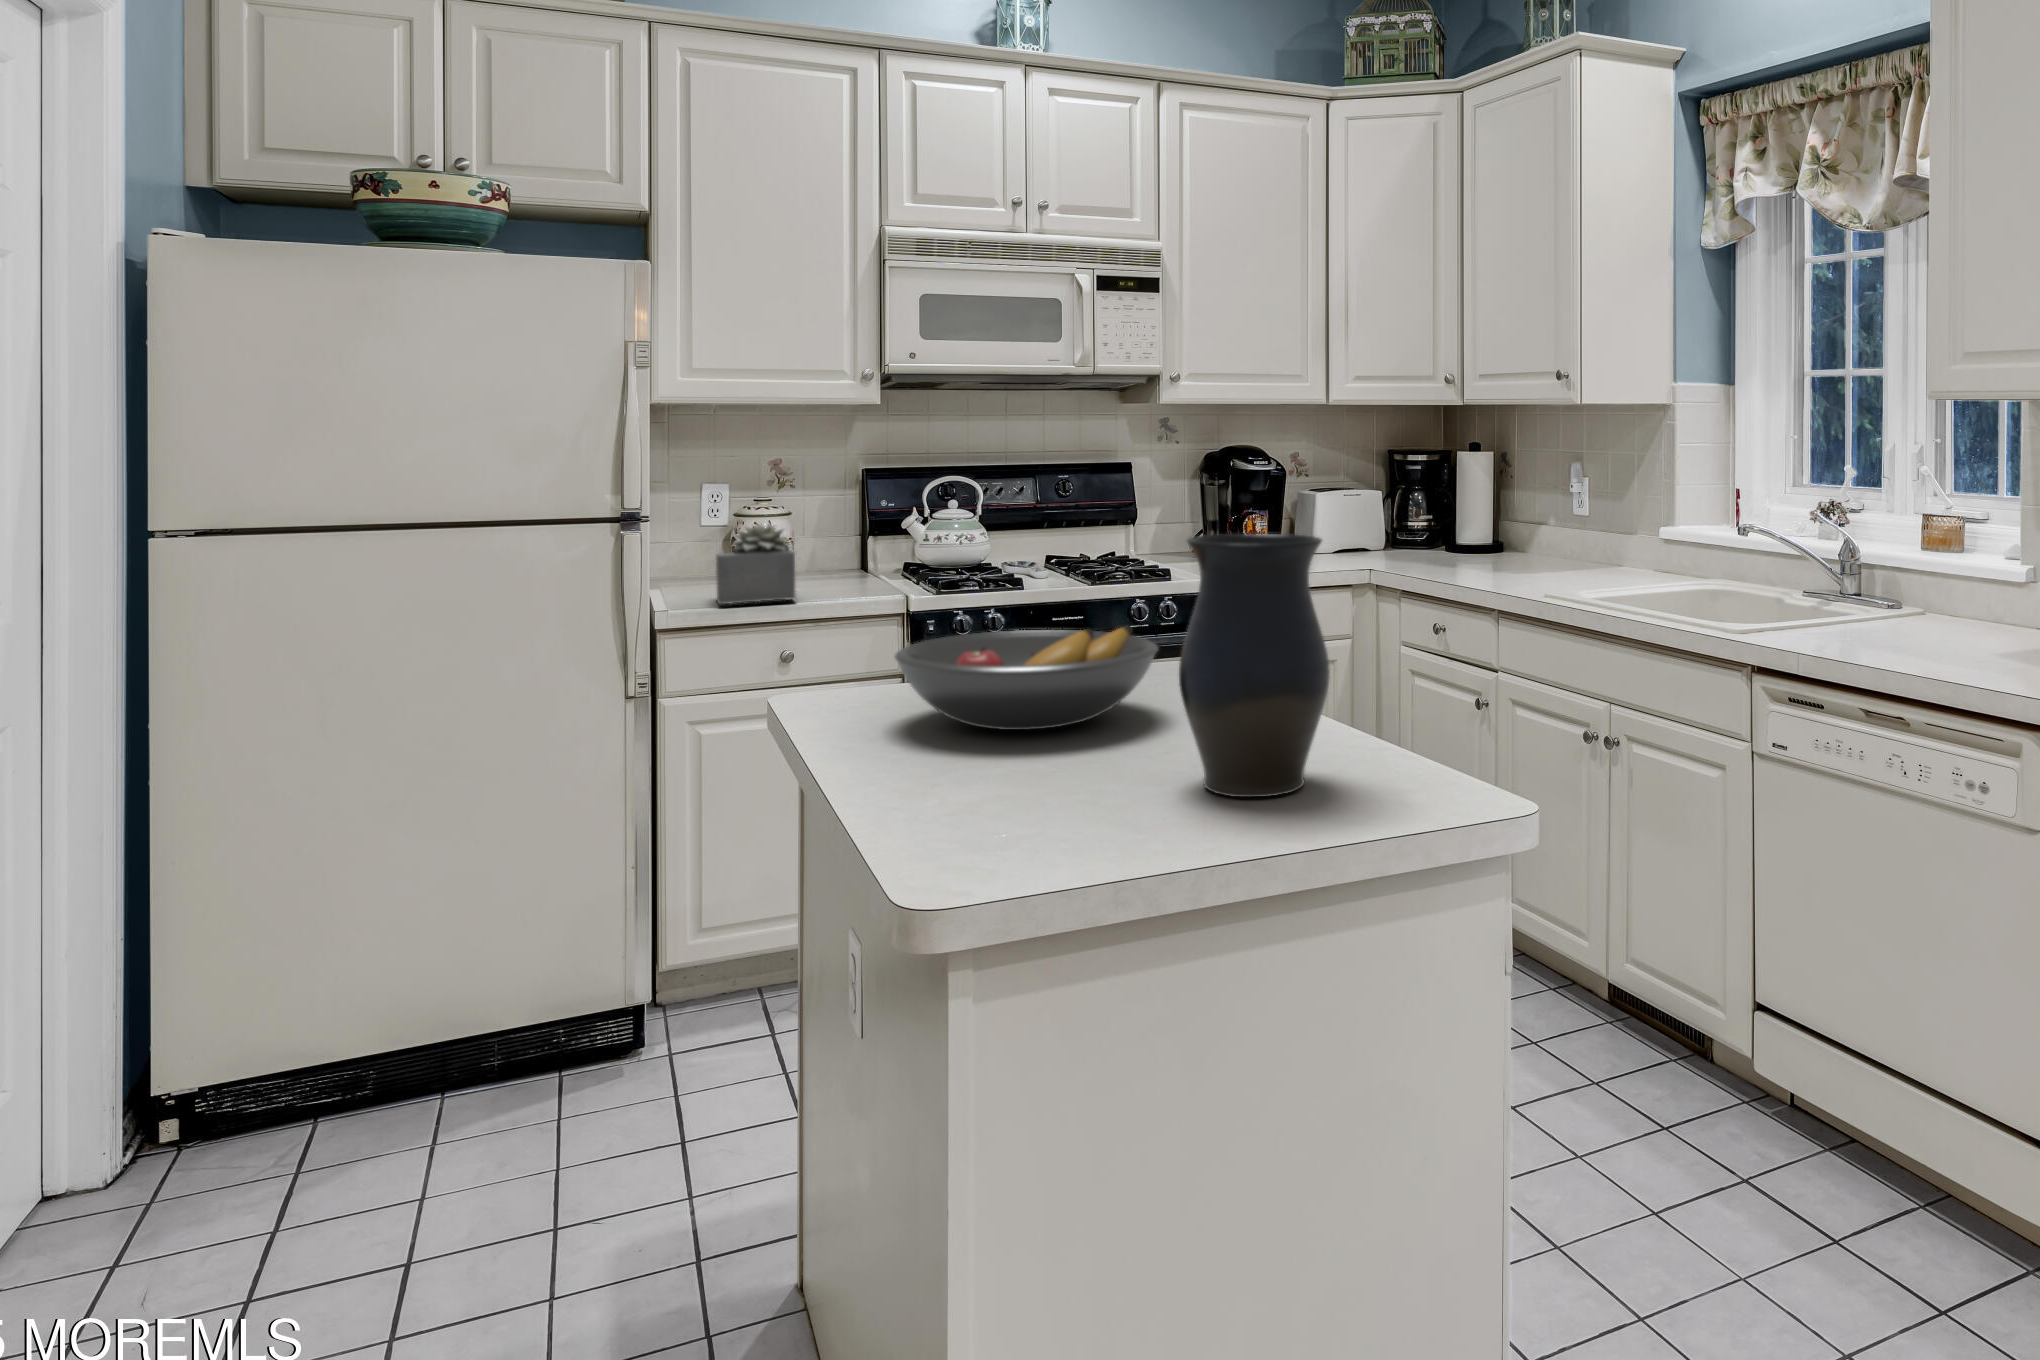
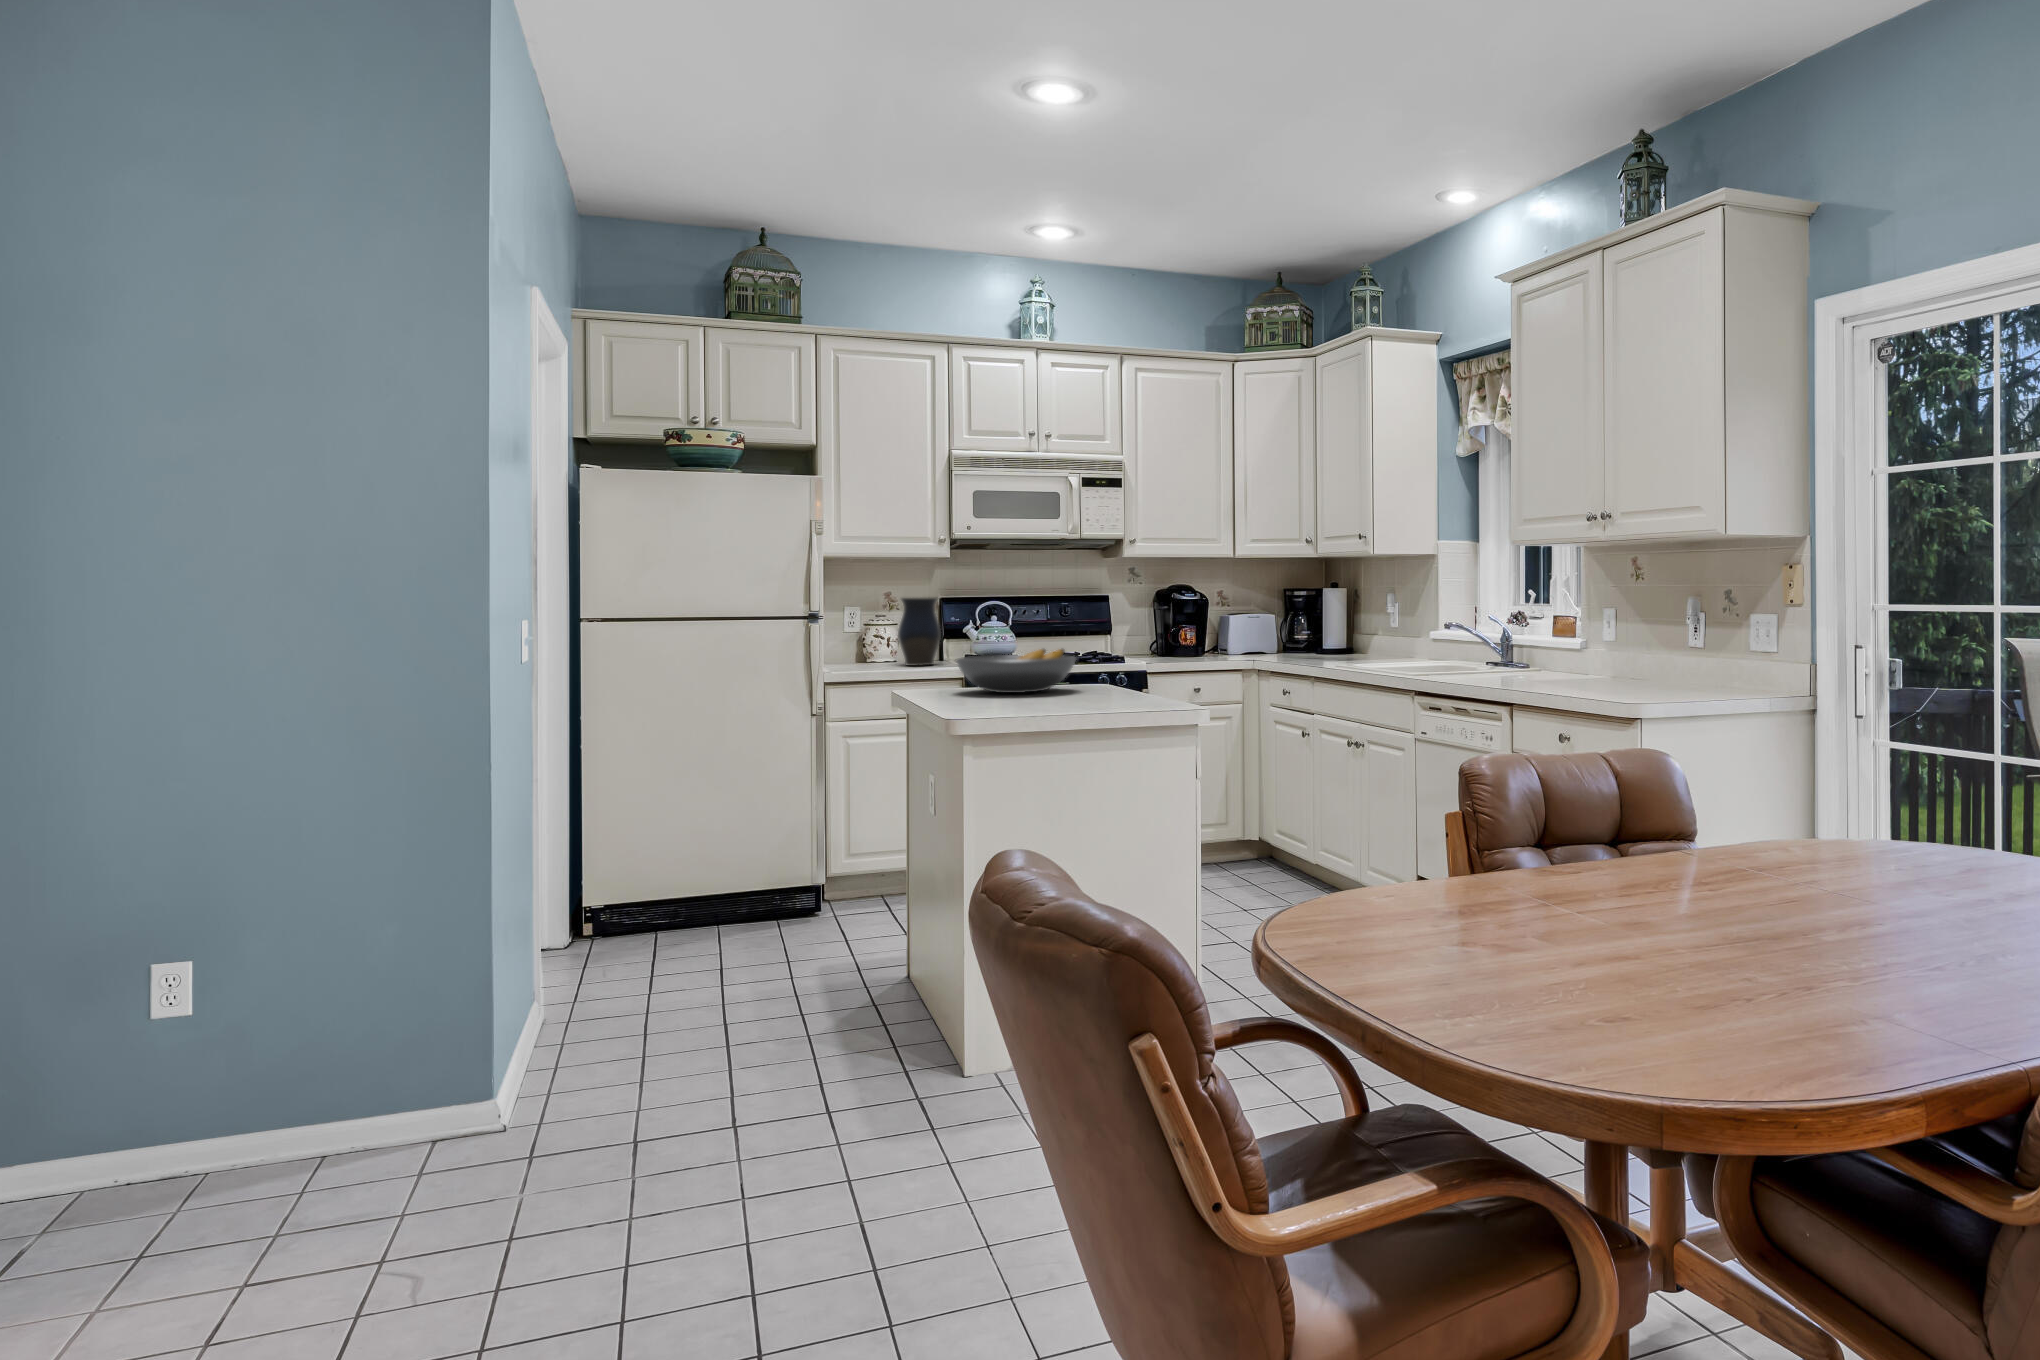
succulent plant: present [716,524,796,604] -> none [857,625,904,671]
vase: present [1179,534,1330,797] -> present [898,598,941,666]

